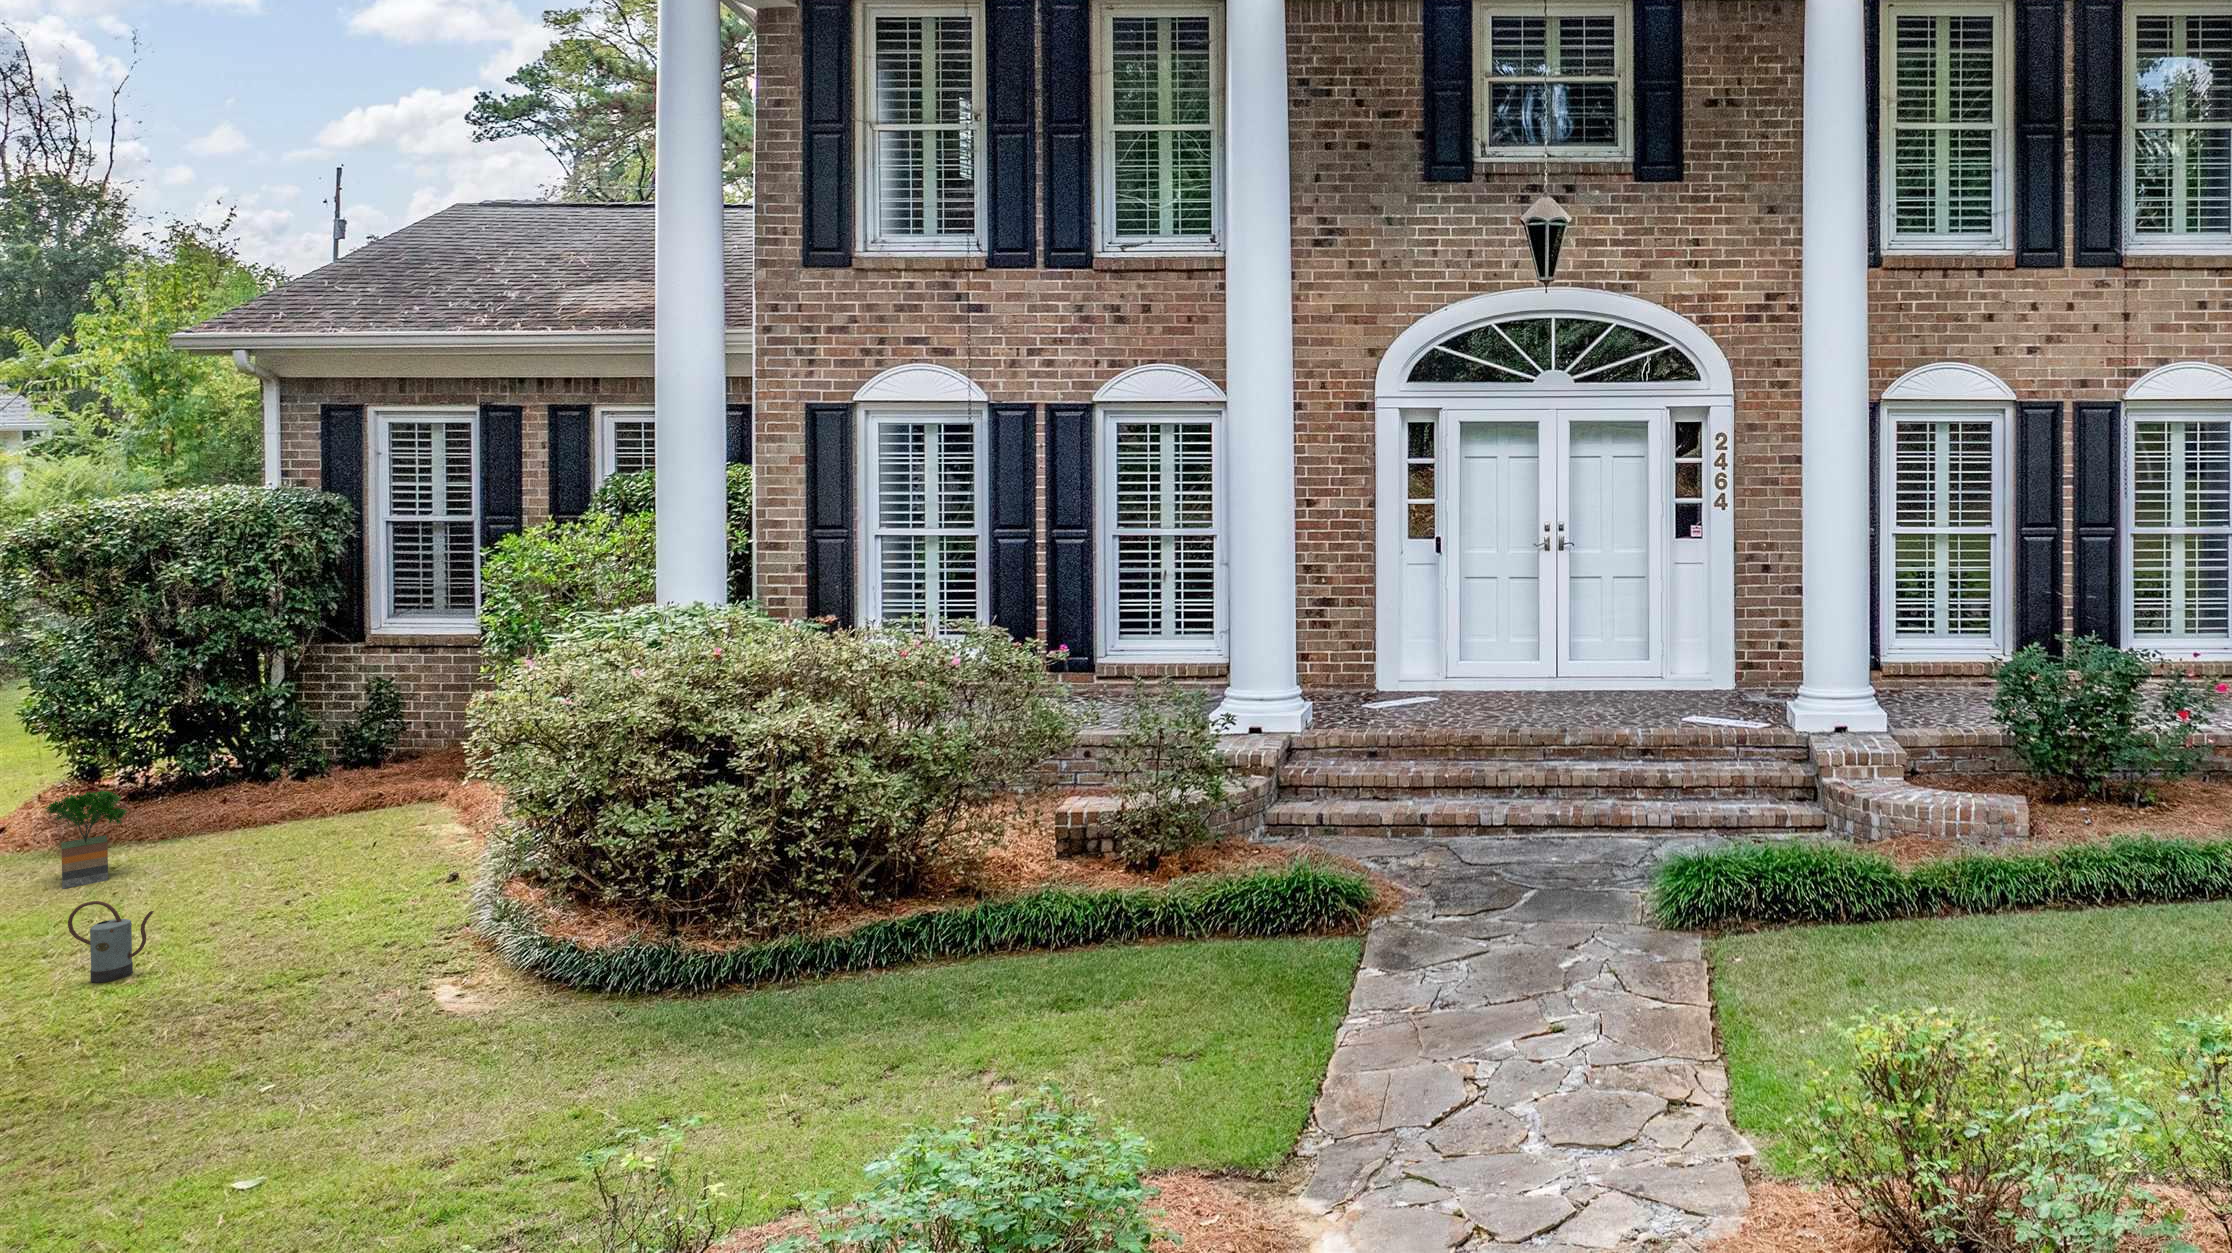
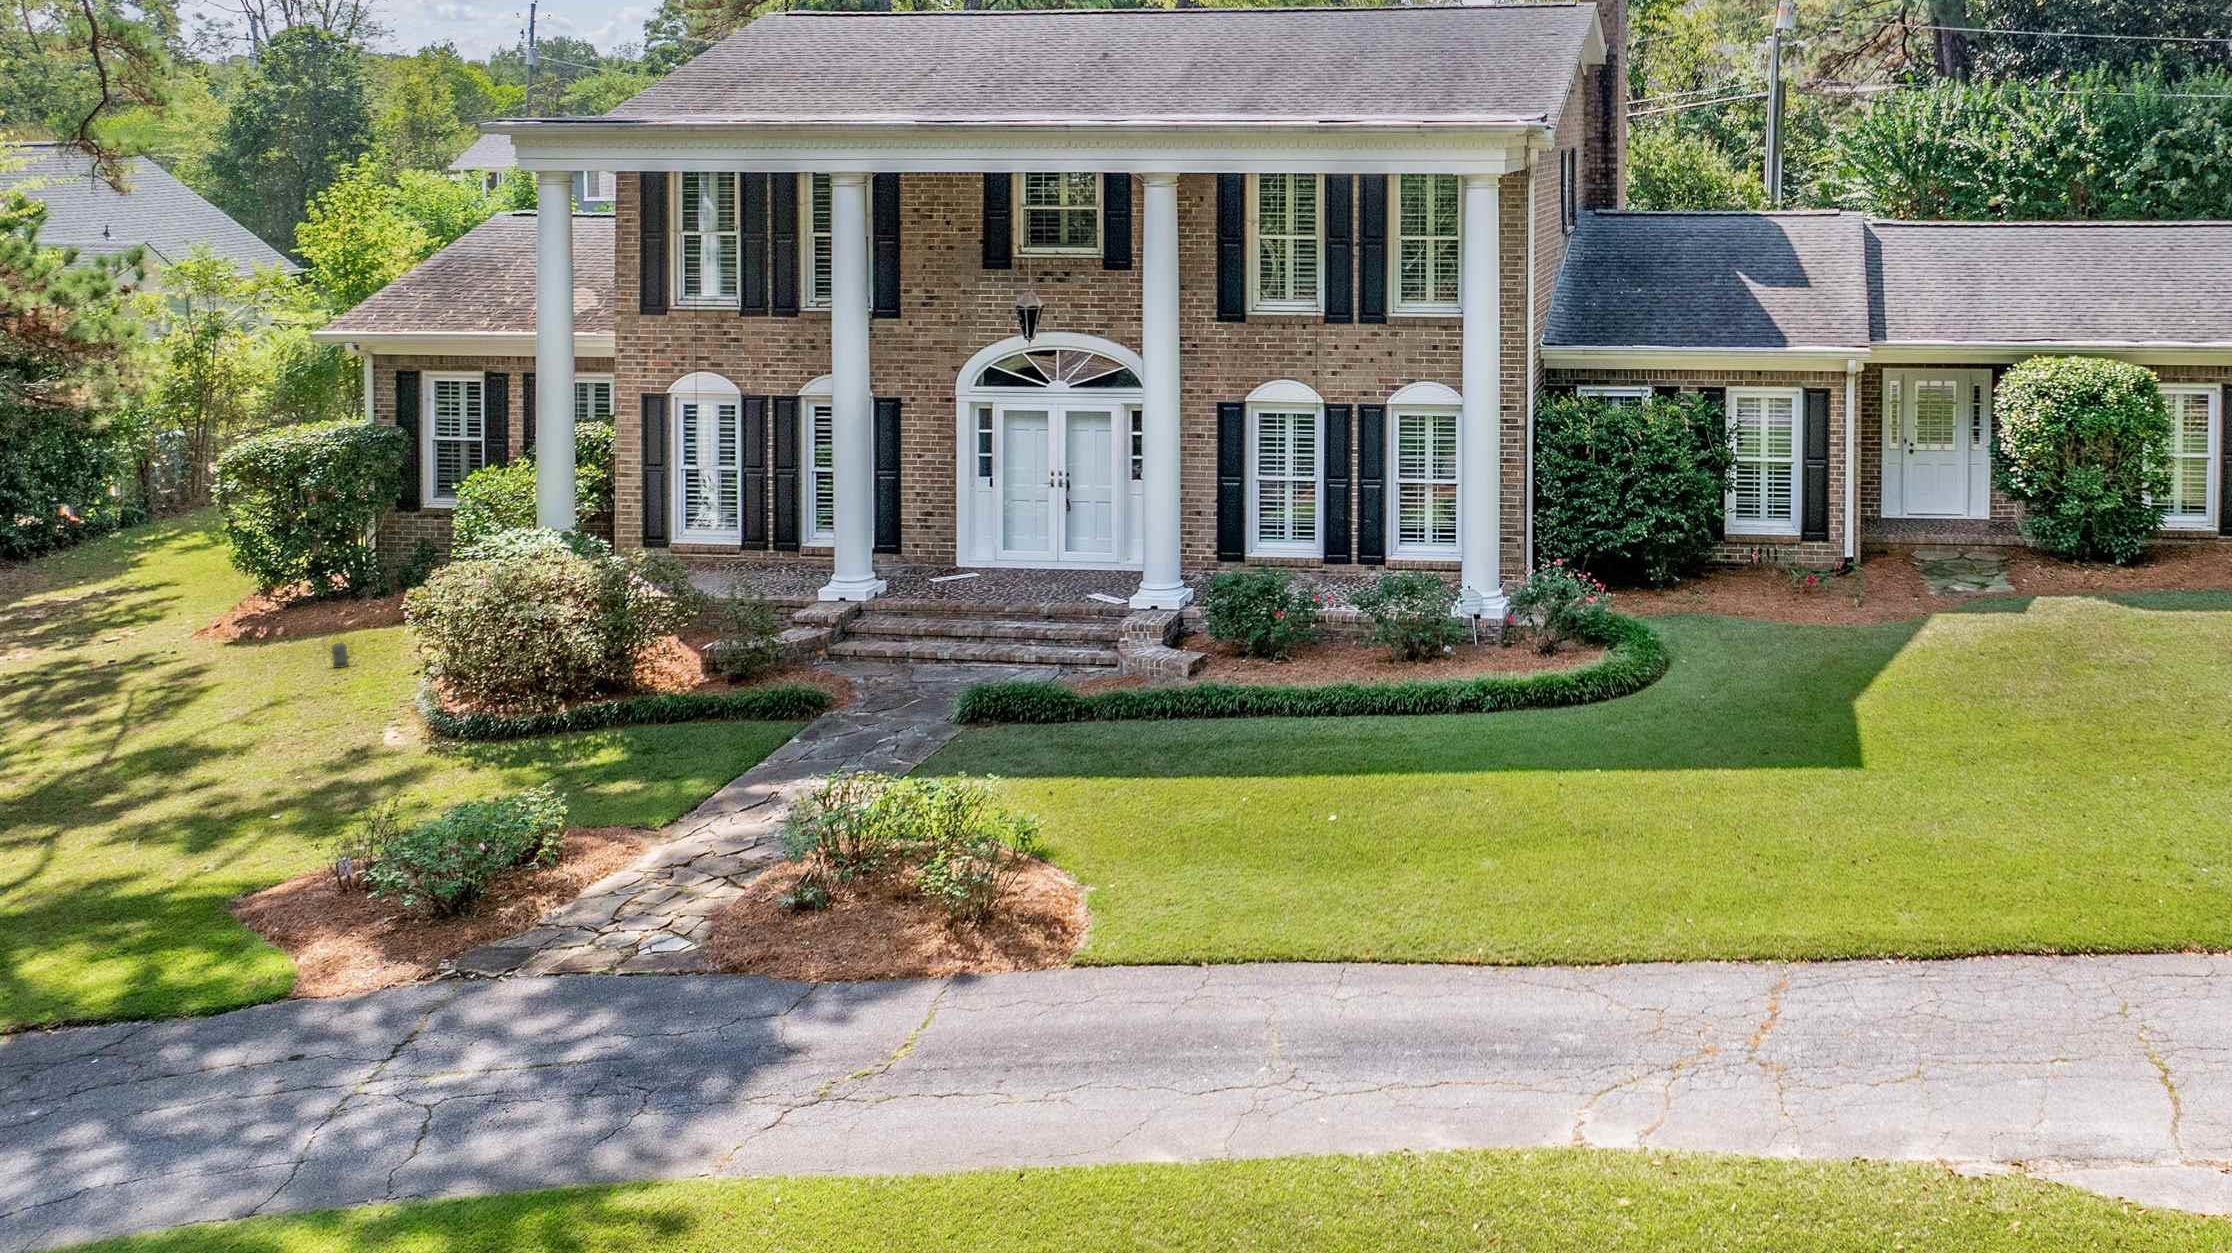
potted tree: present [45,790,127,889] -> none [293,588,329,634]

